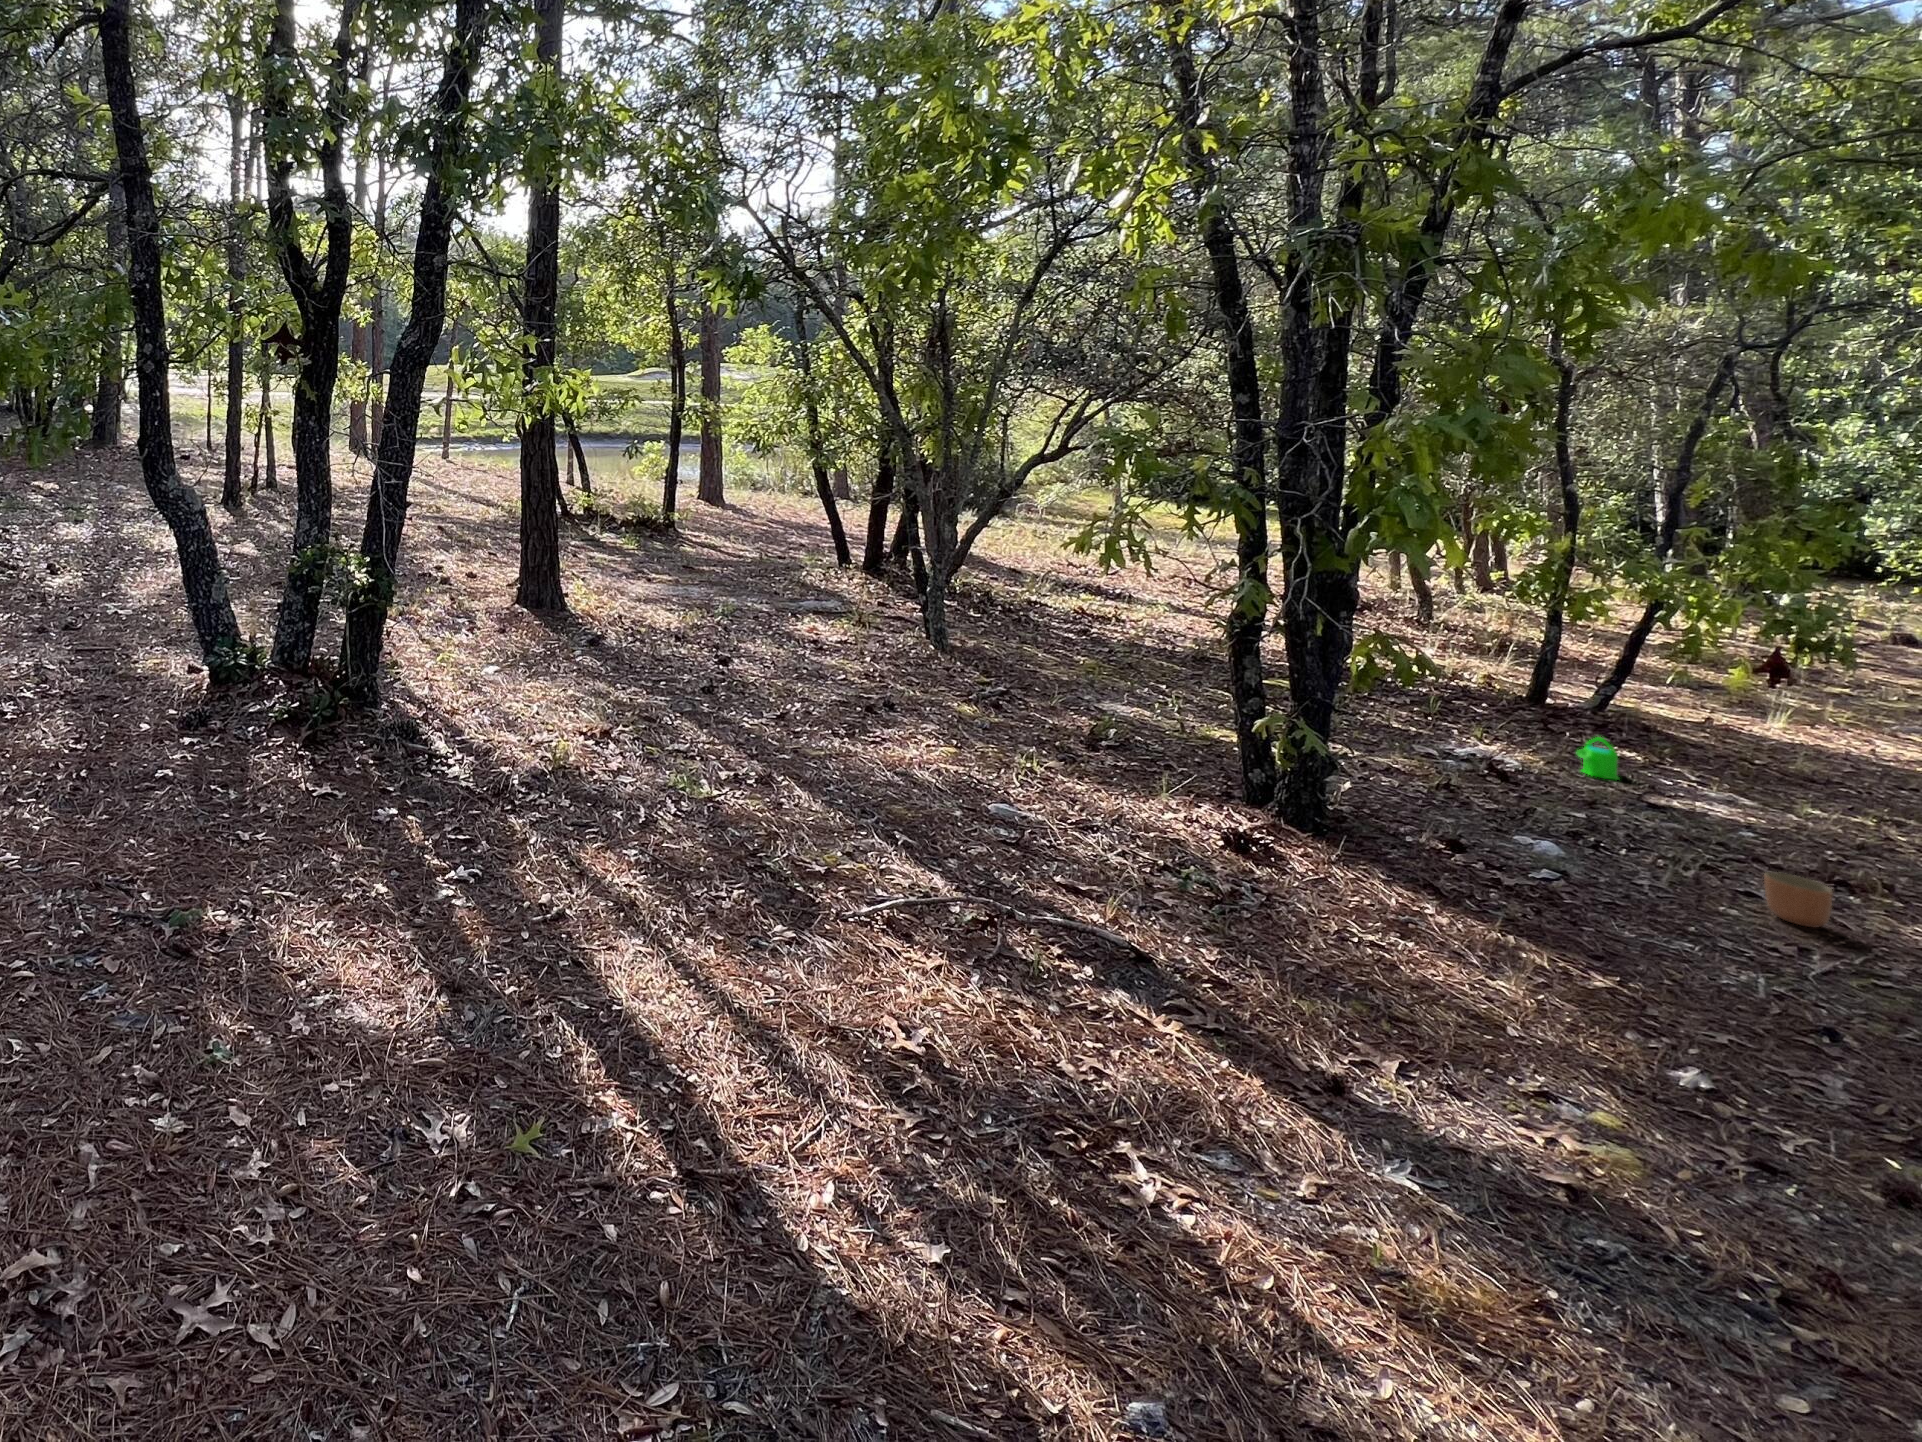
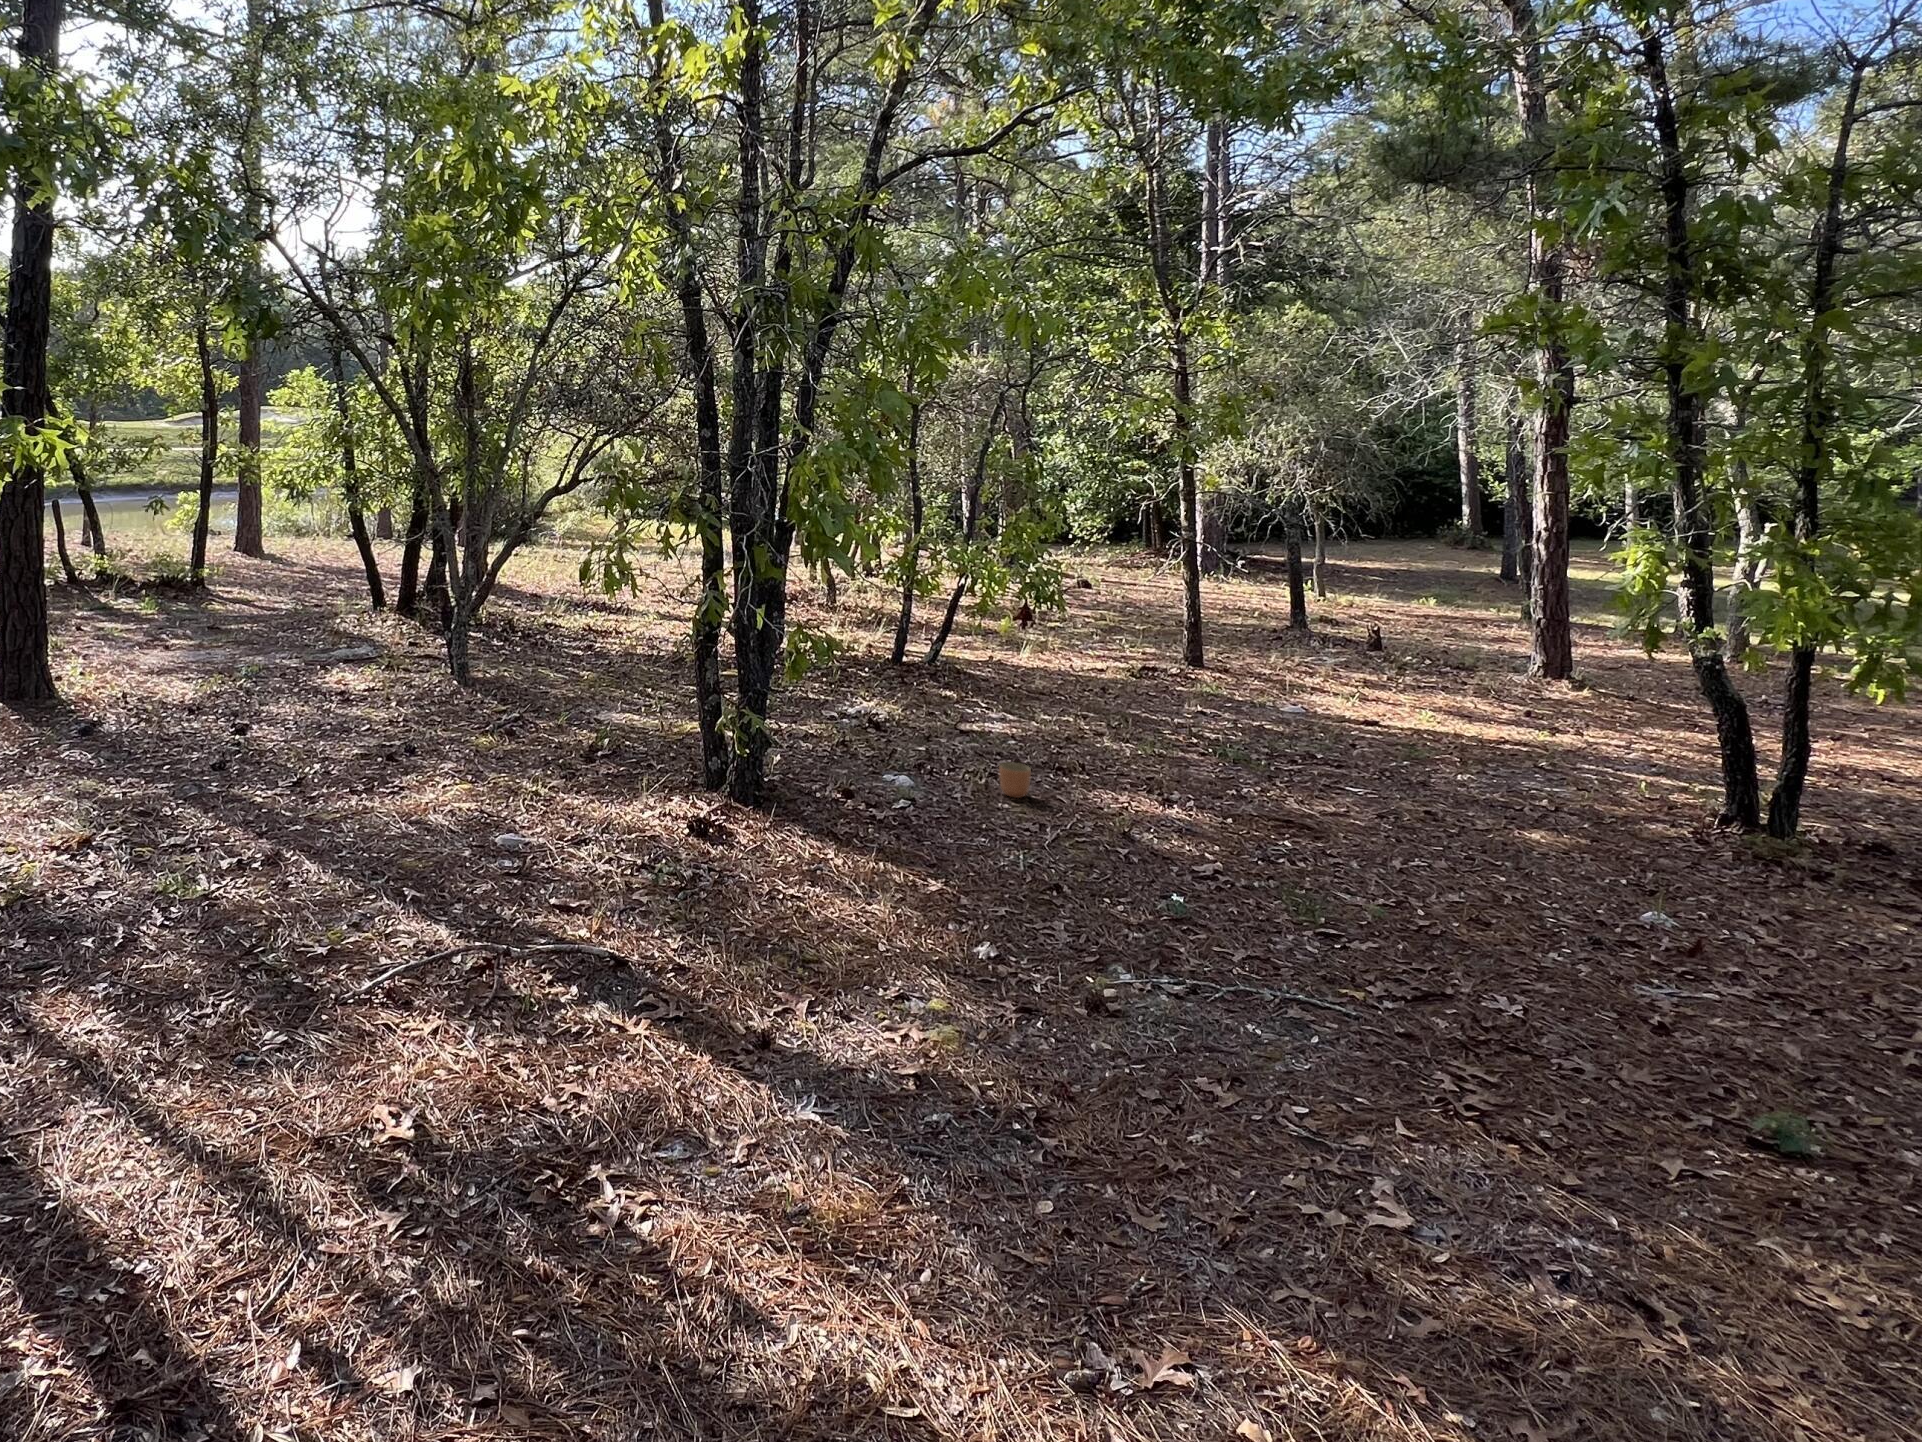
watering can: present [1577,737,1619,780] -> none [904,680,927,711]

